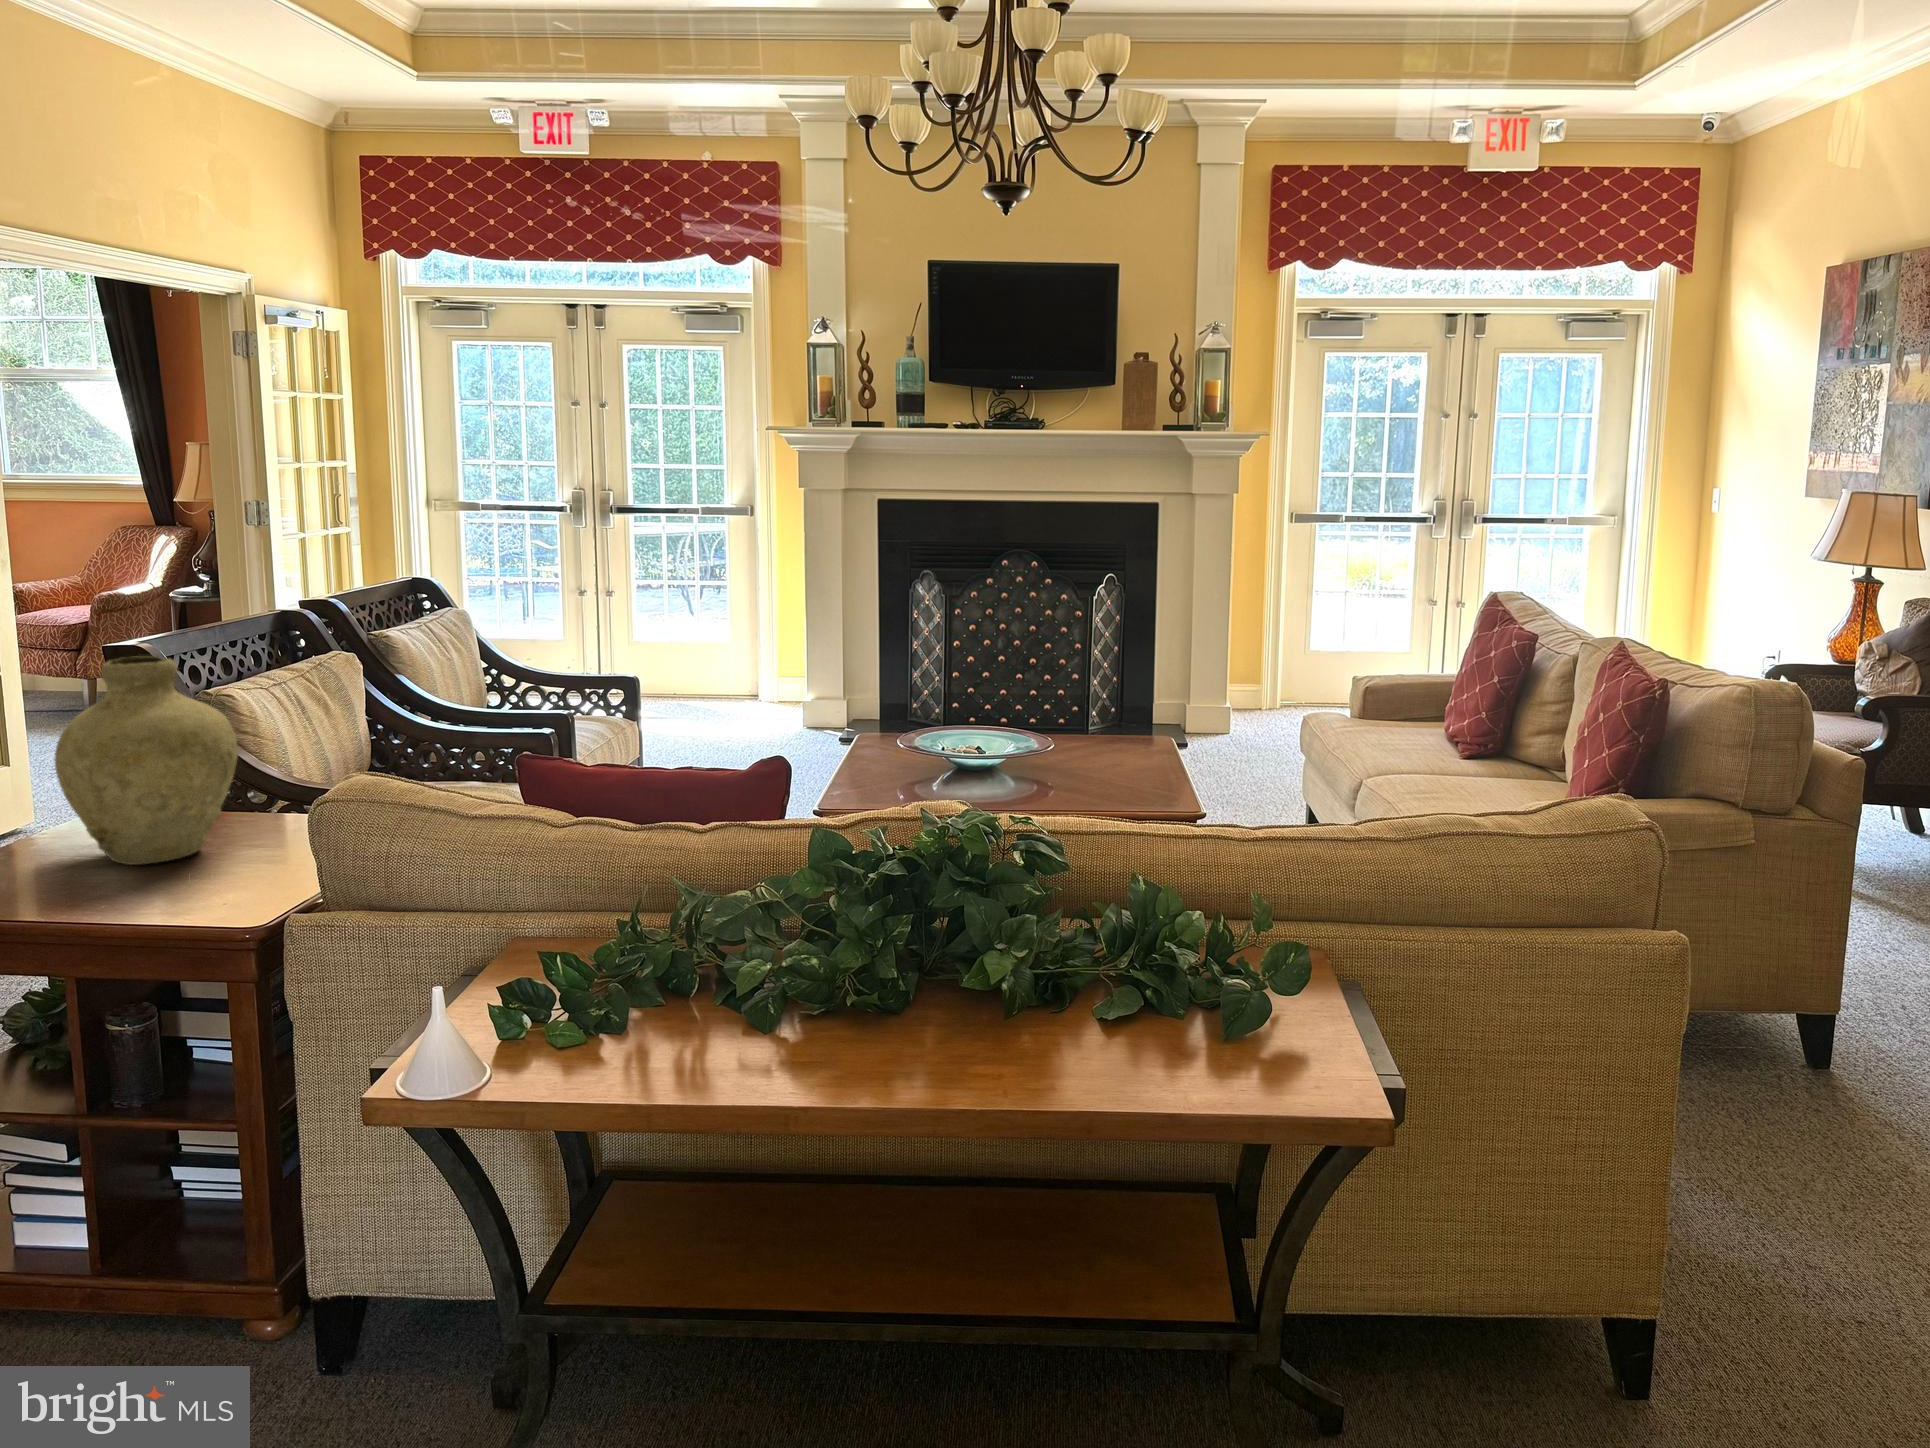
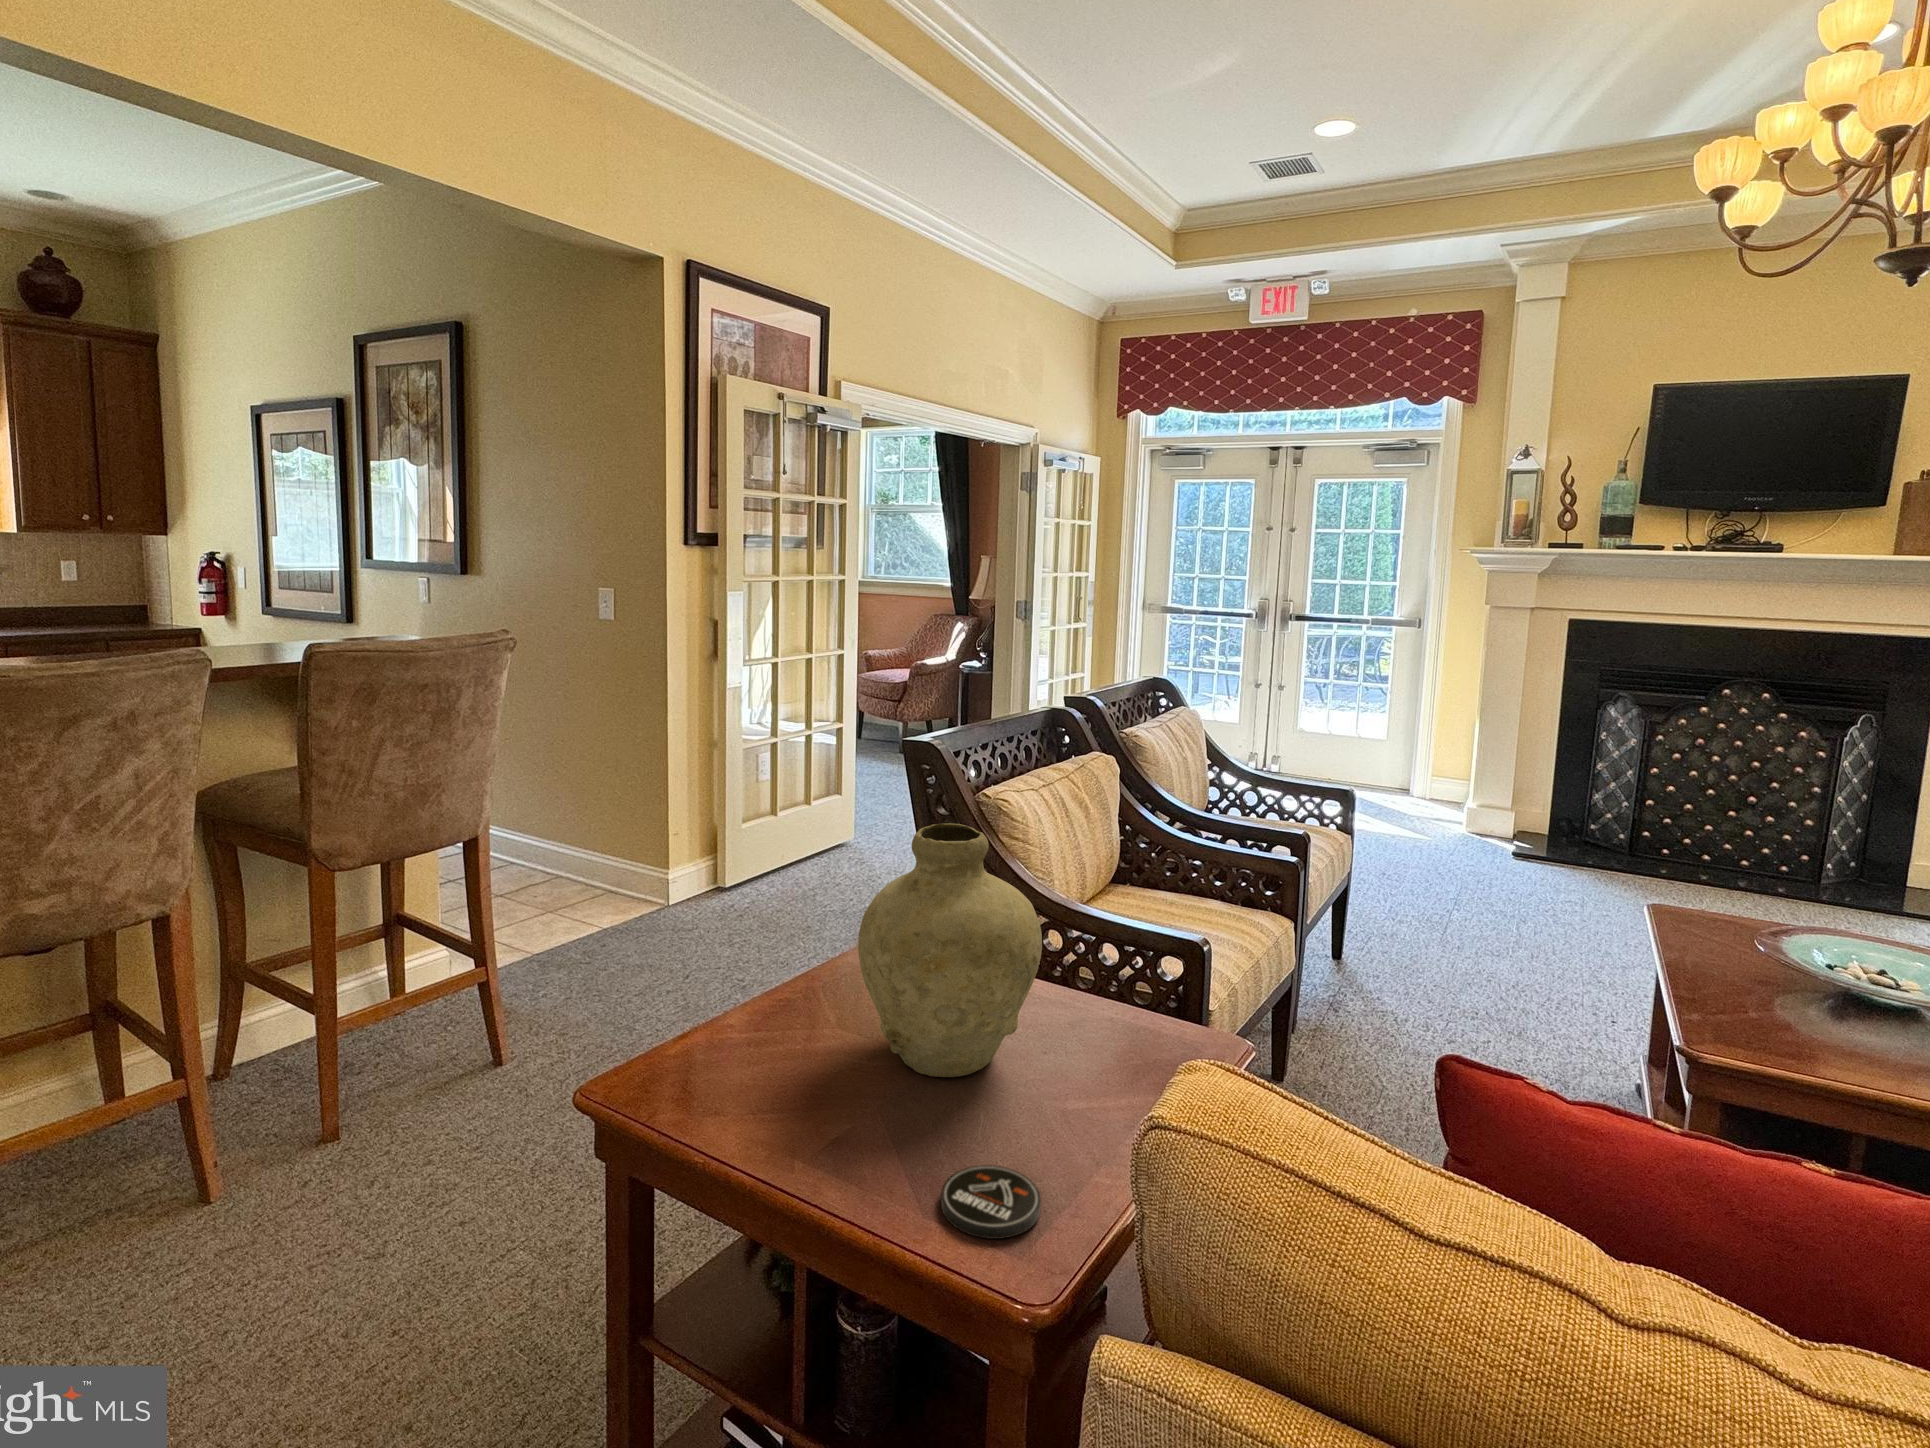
coaster: none [153,885,239,916] -> present [941,1165,1041,1239]

